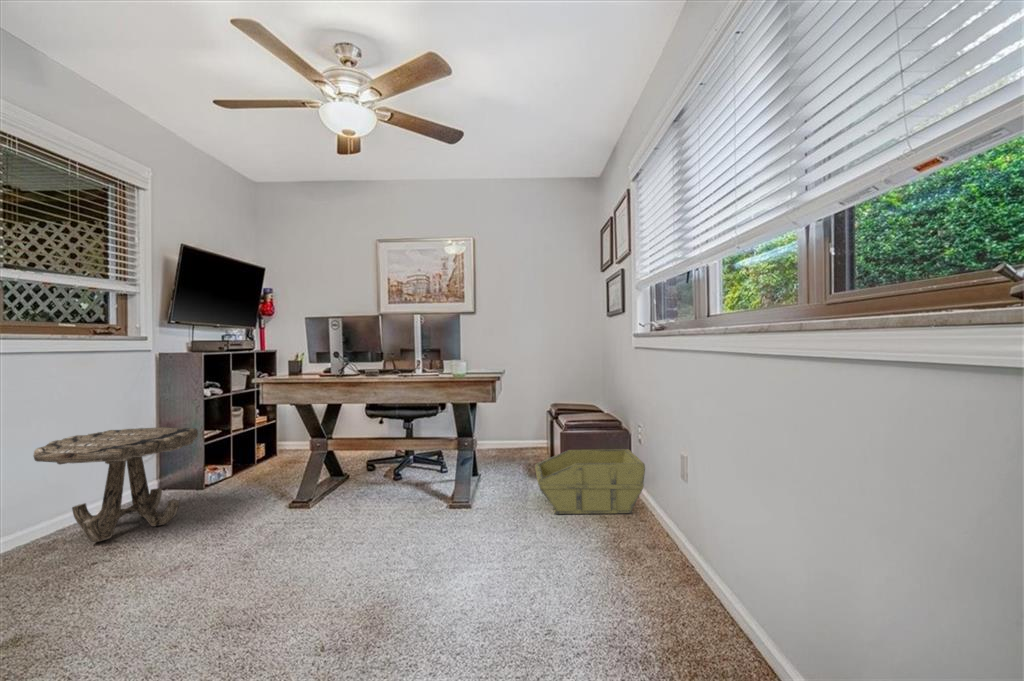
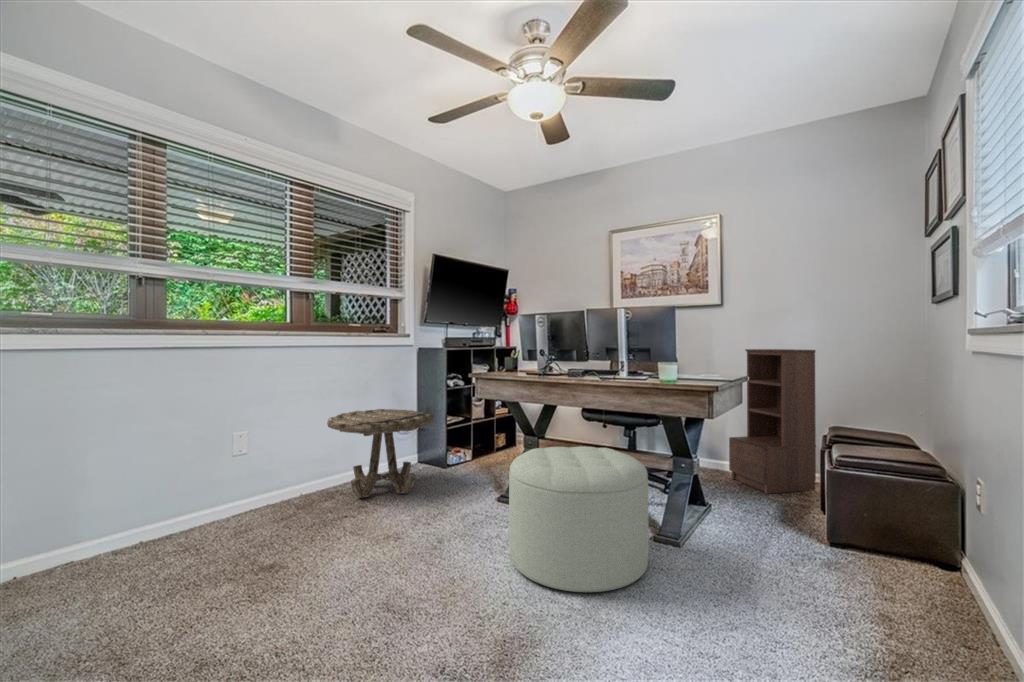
bookshelf: none [484,348,541,459] -> present [729,349,816,494]
ottoman: none [330,437,456,566] -> present [509,446,649,592]
storage bin: present [535,449,645,514] -> none [772,497,980,623]

